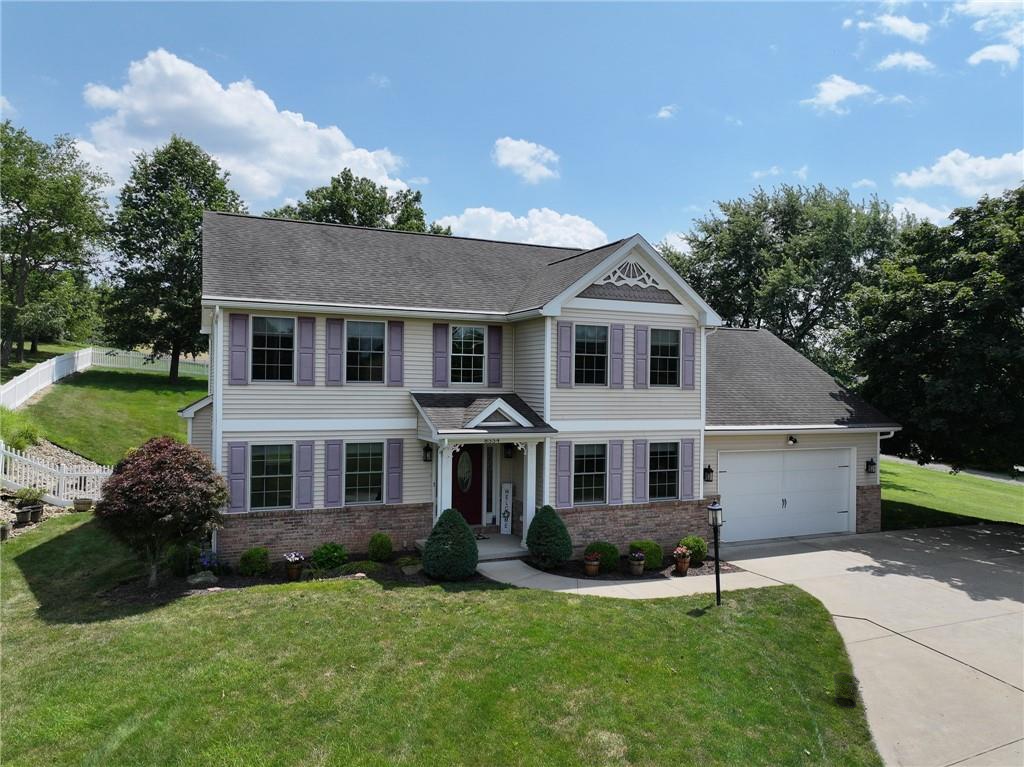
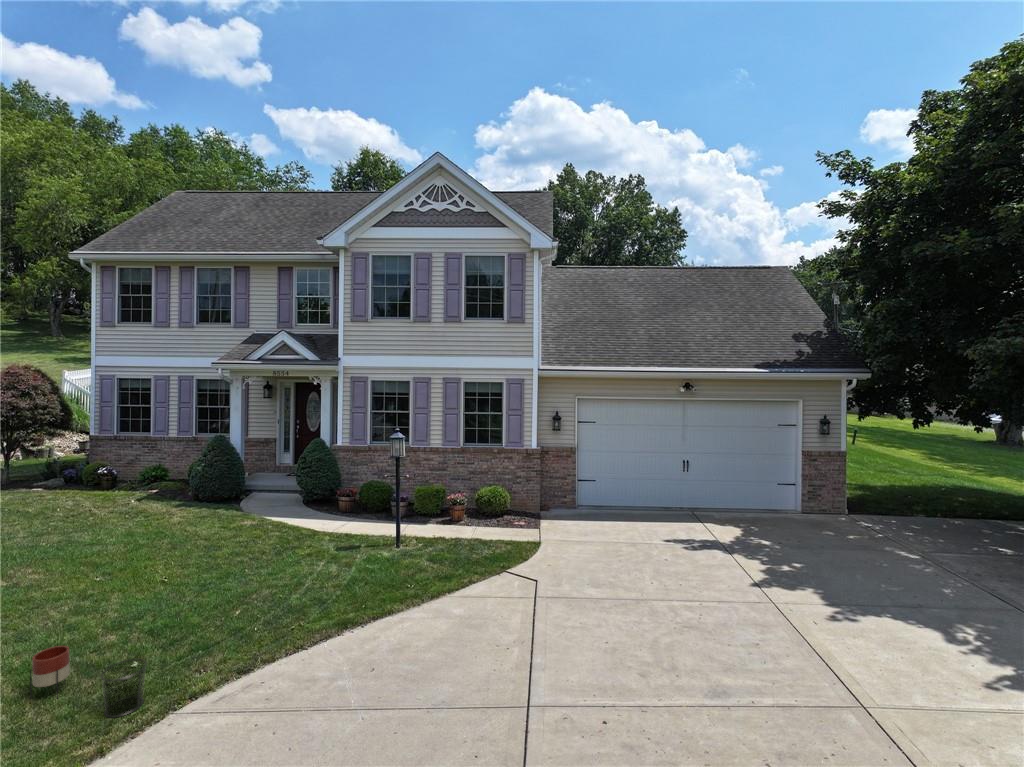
planter: none [786,676,807,712] -> present [30,646,70,699]

